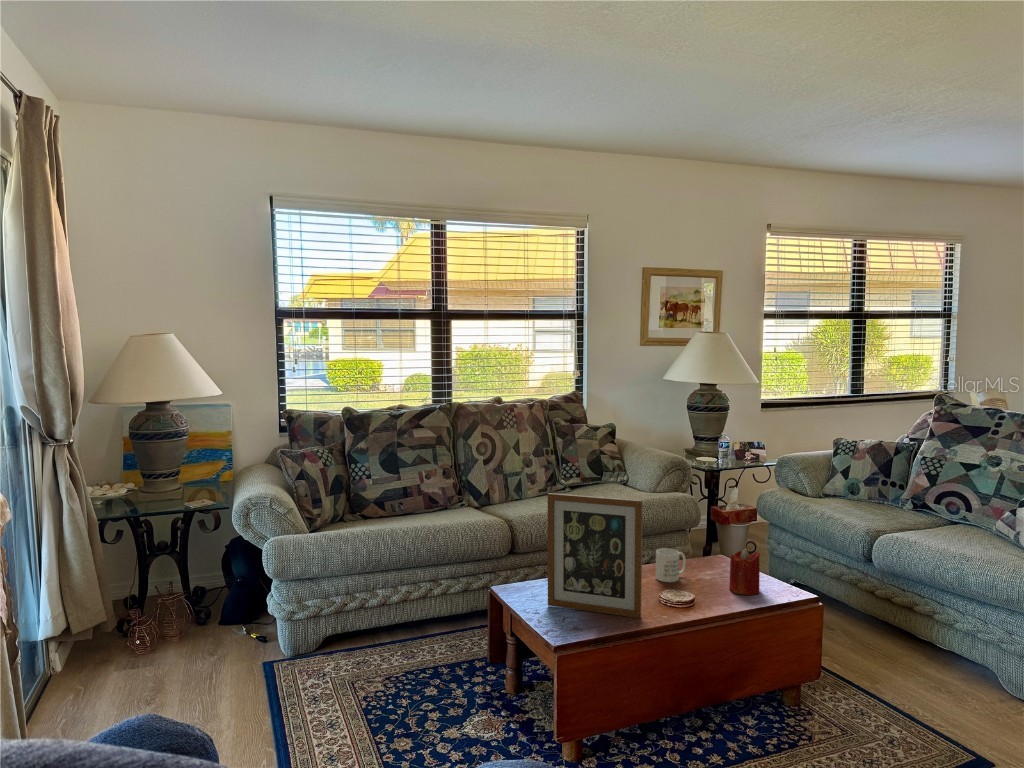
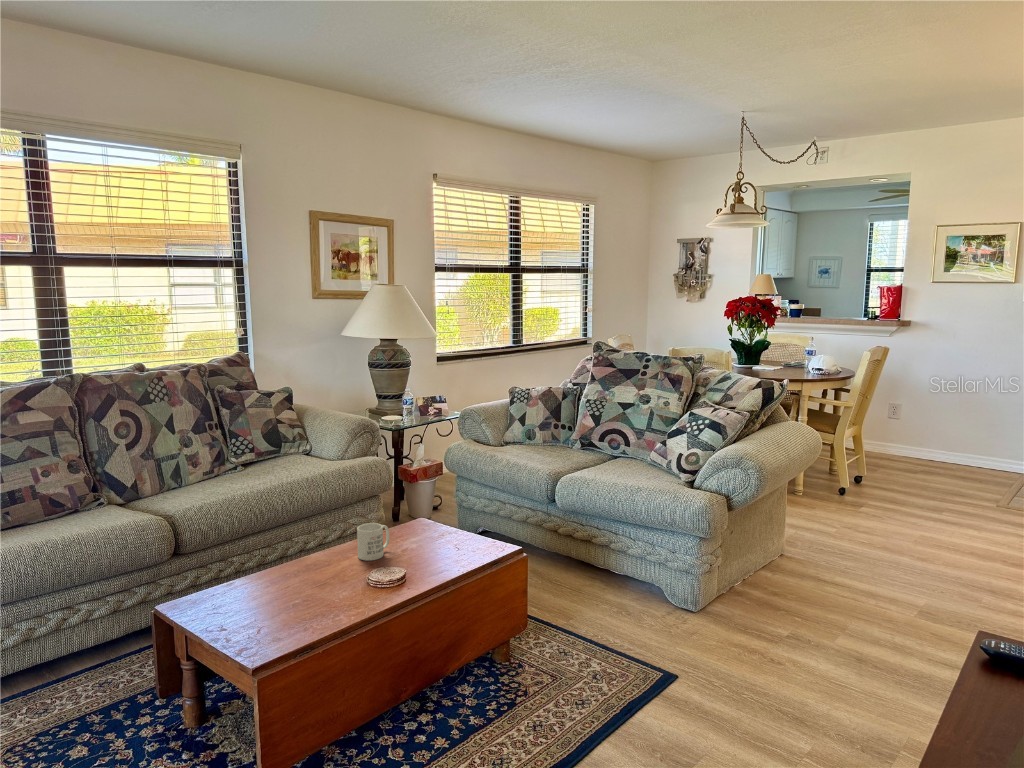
picture frame: present [548,493,642,618] -> none [227,477,351,617]
candle: present [729,549,760,595] -> none [437,512,468,561]

